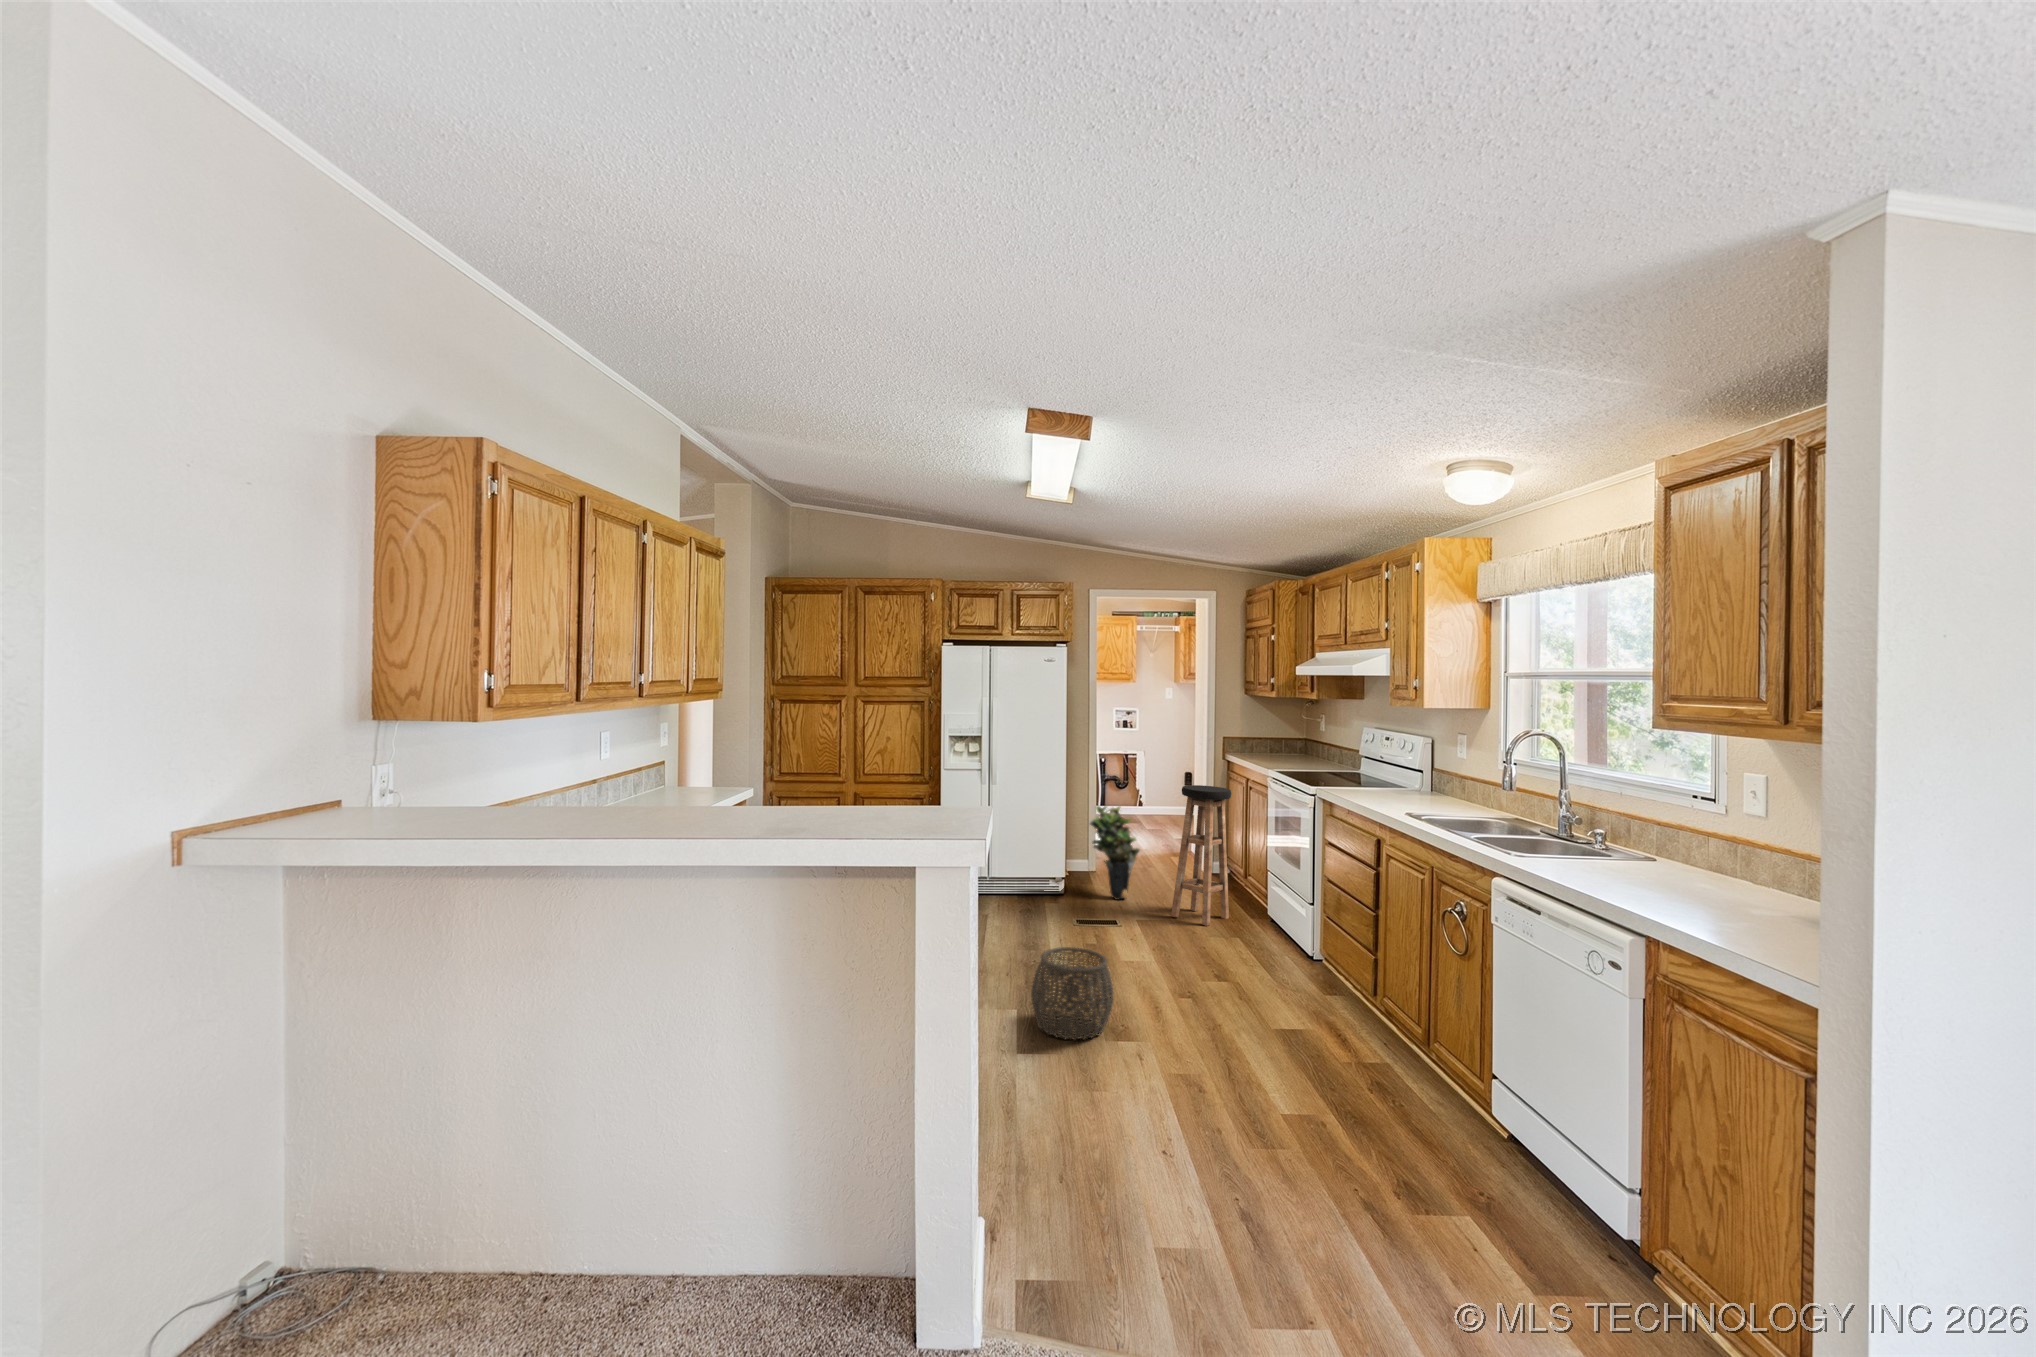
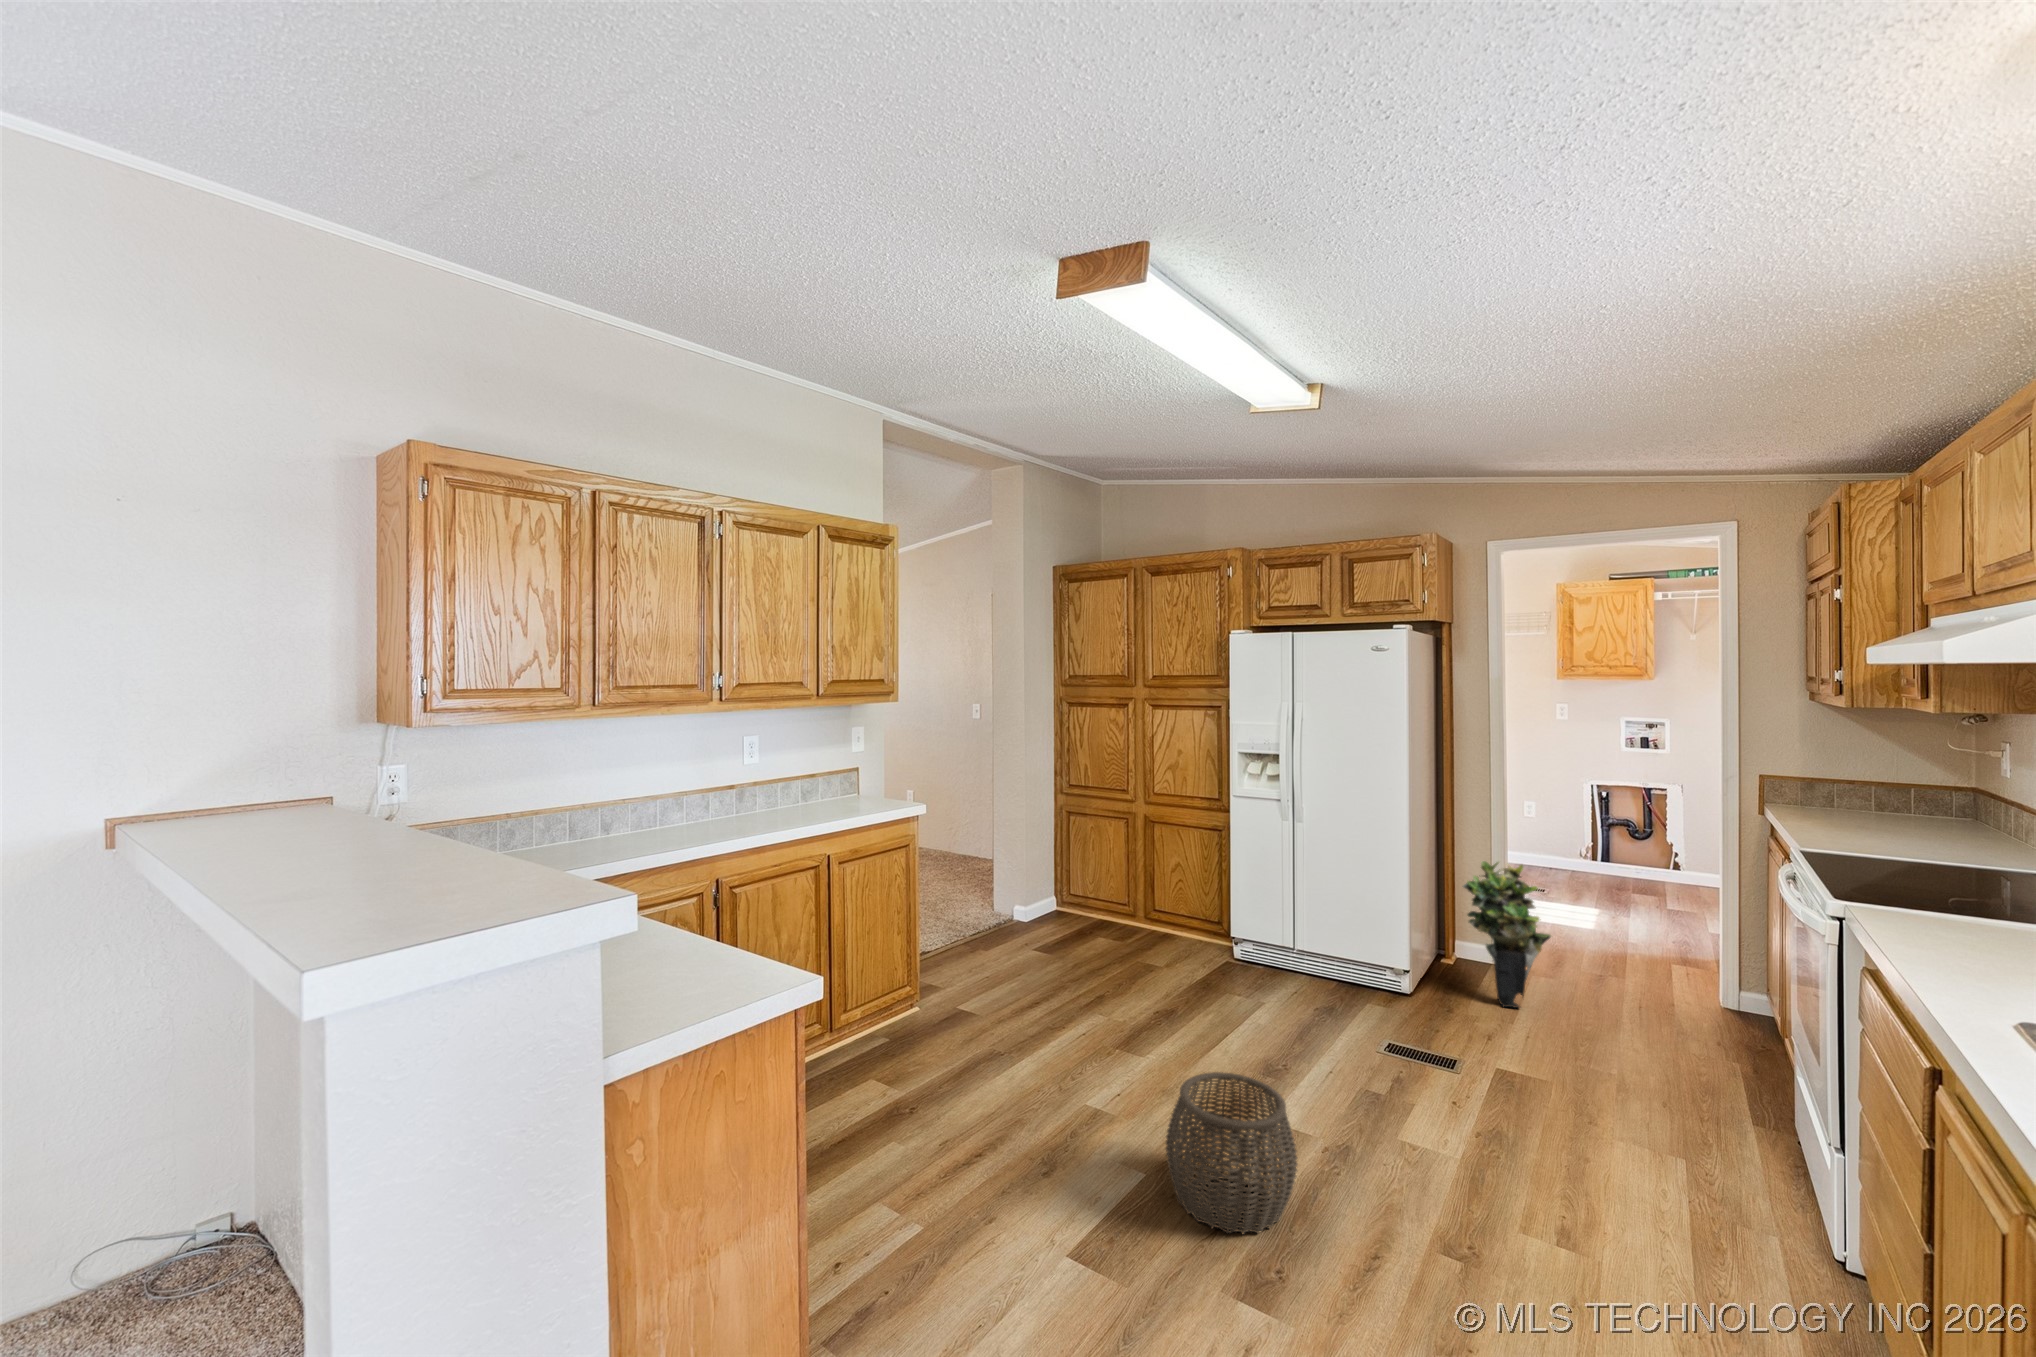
bar stool: present [1171,785,1231,926] -> none [1577,846,1697,1087]

